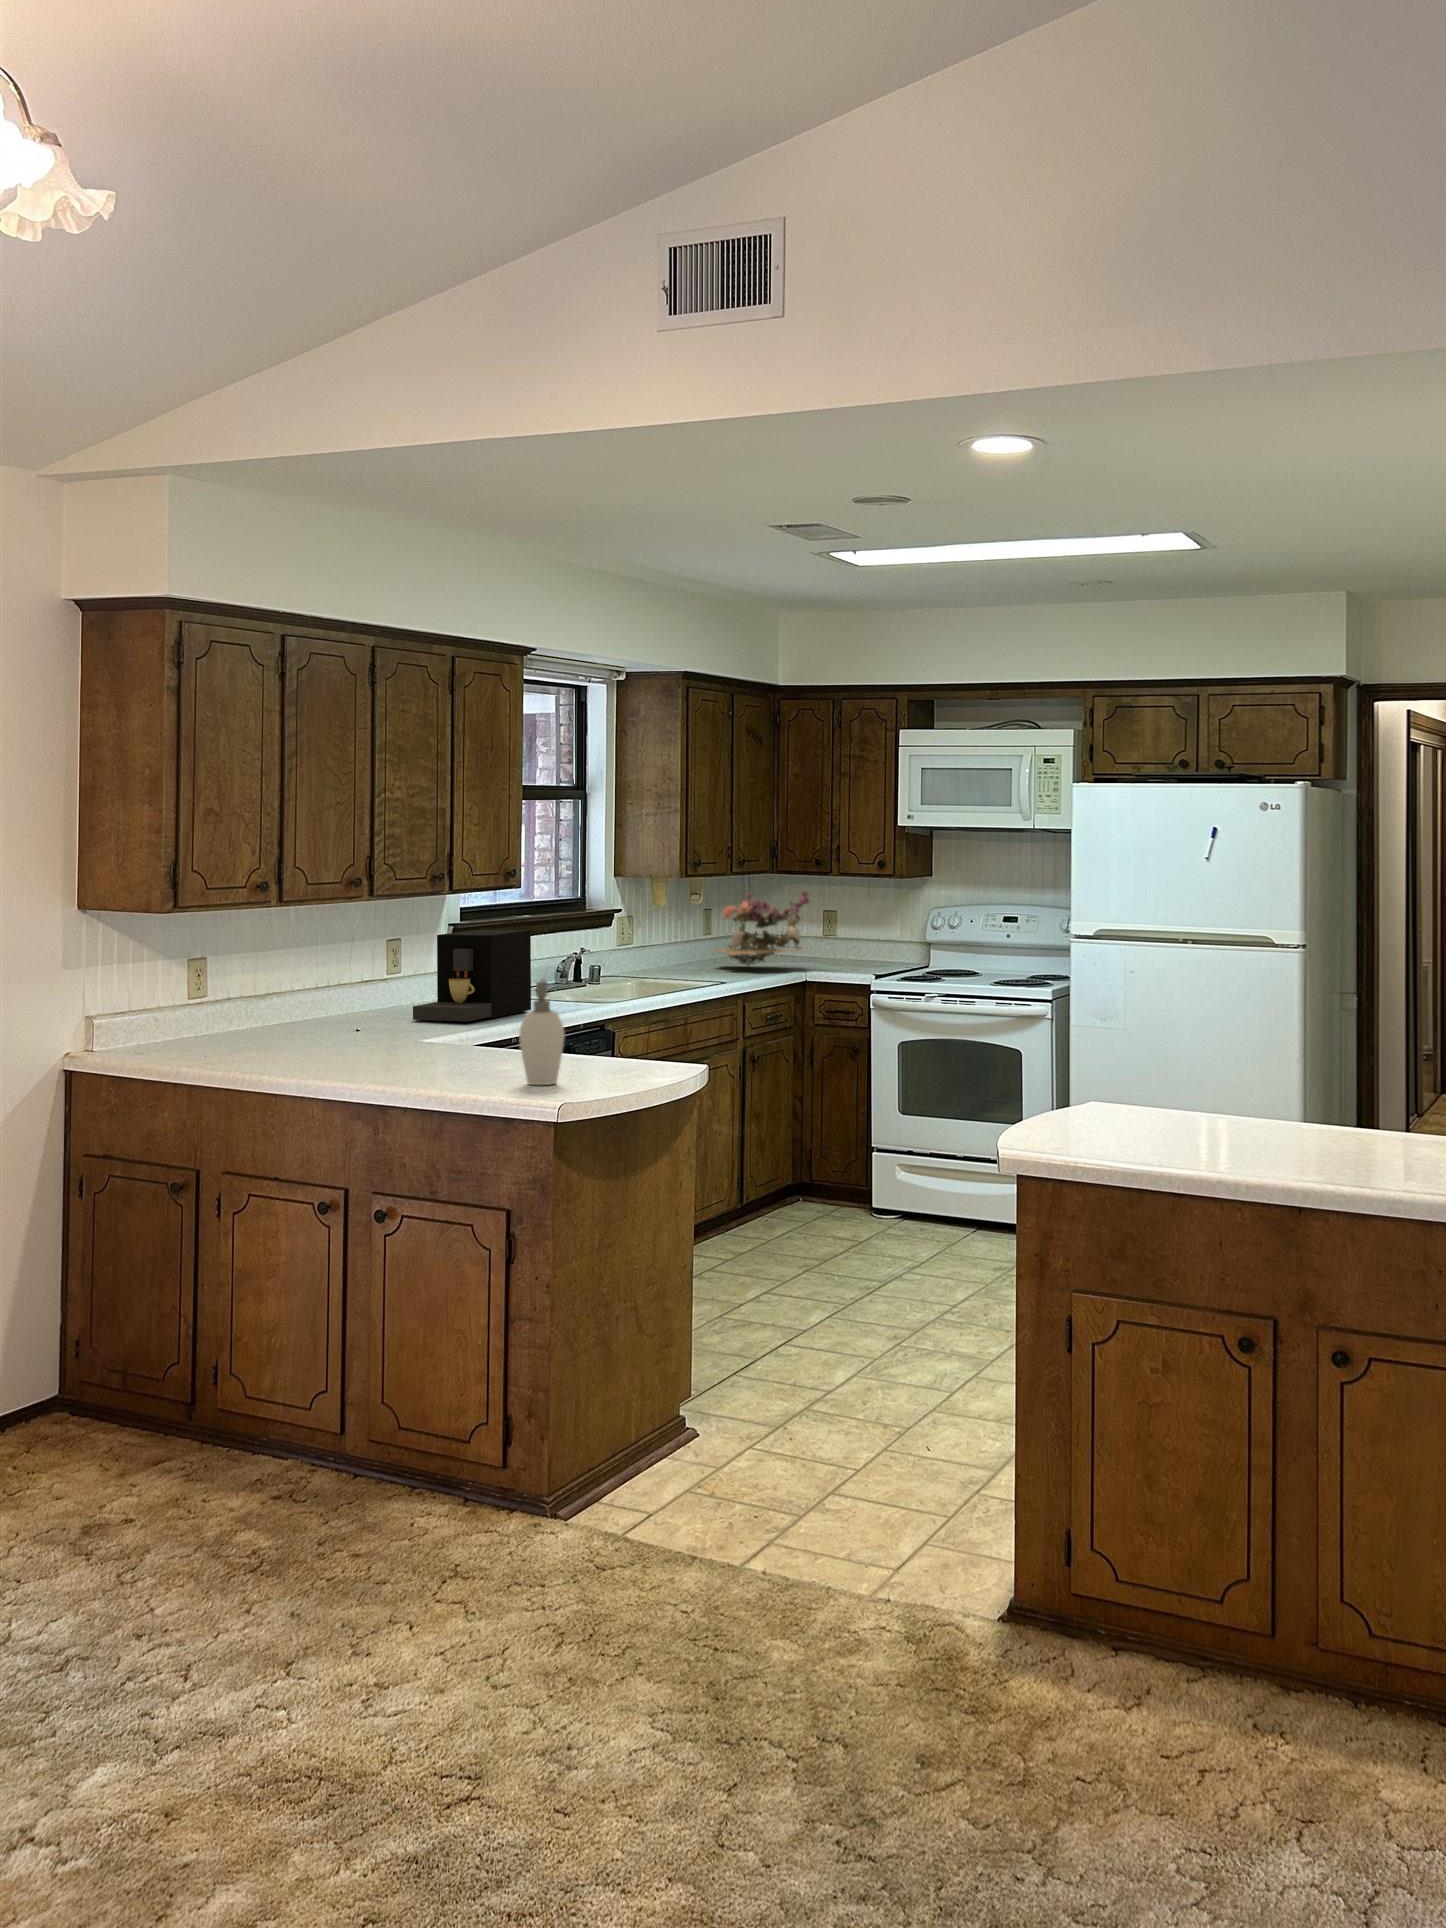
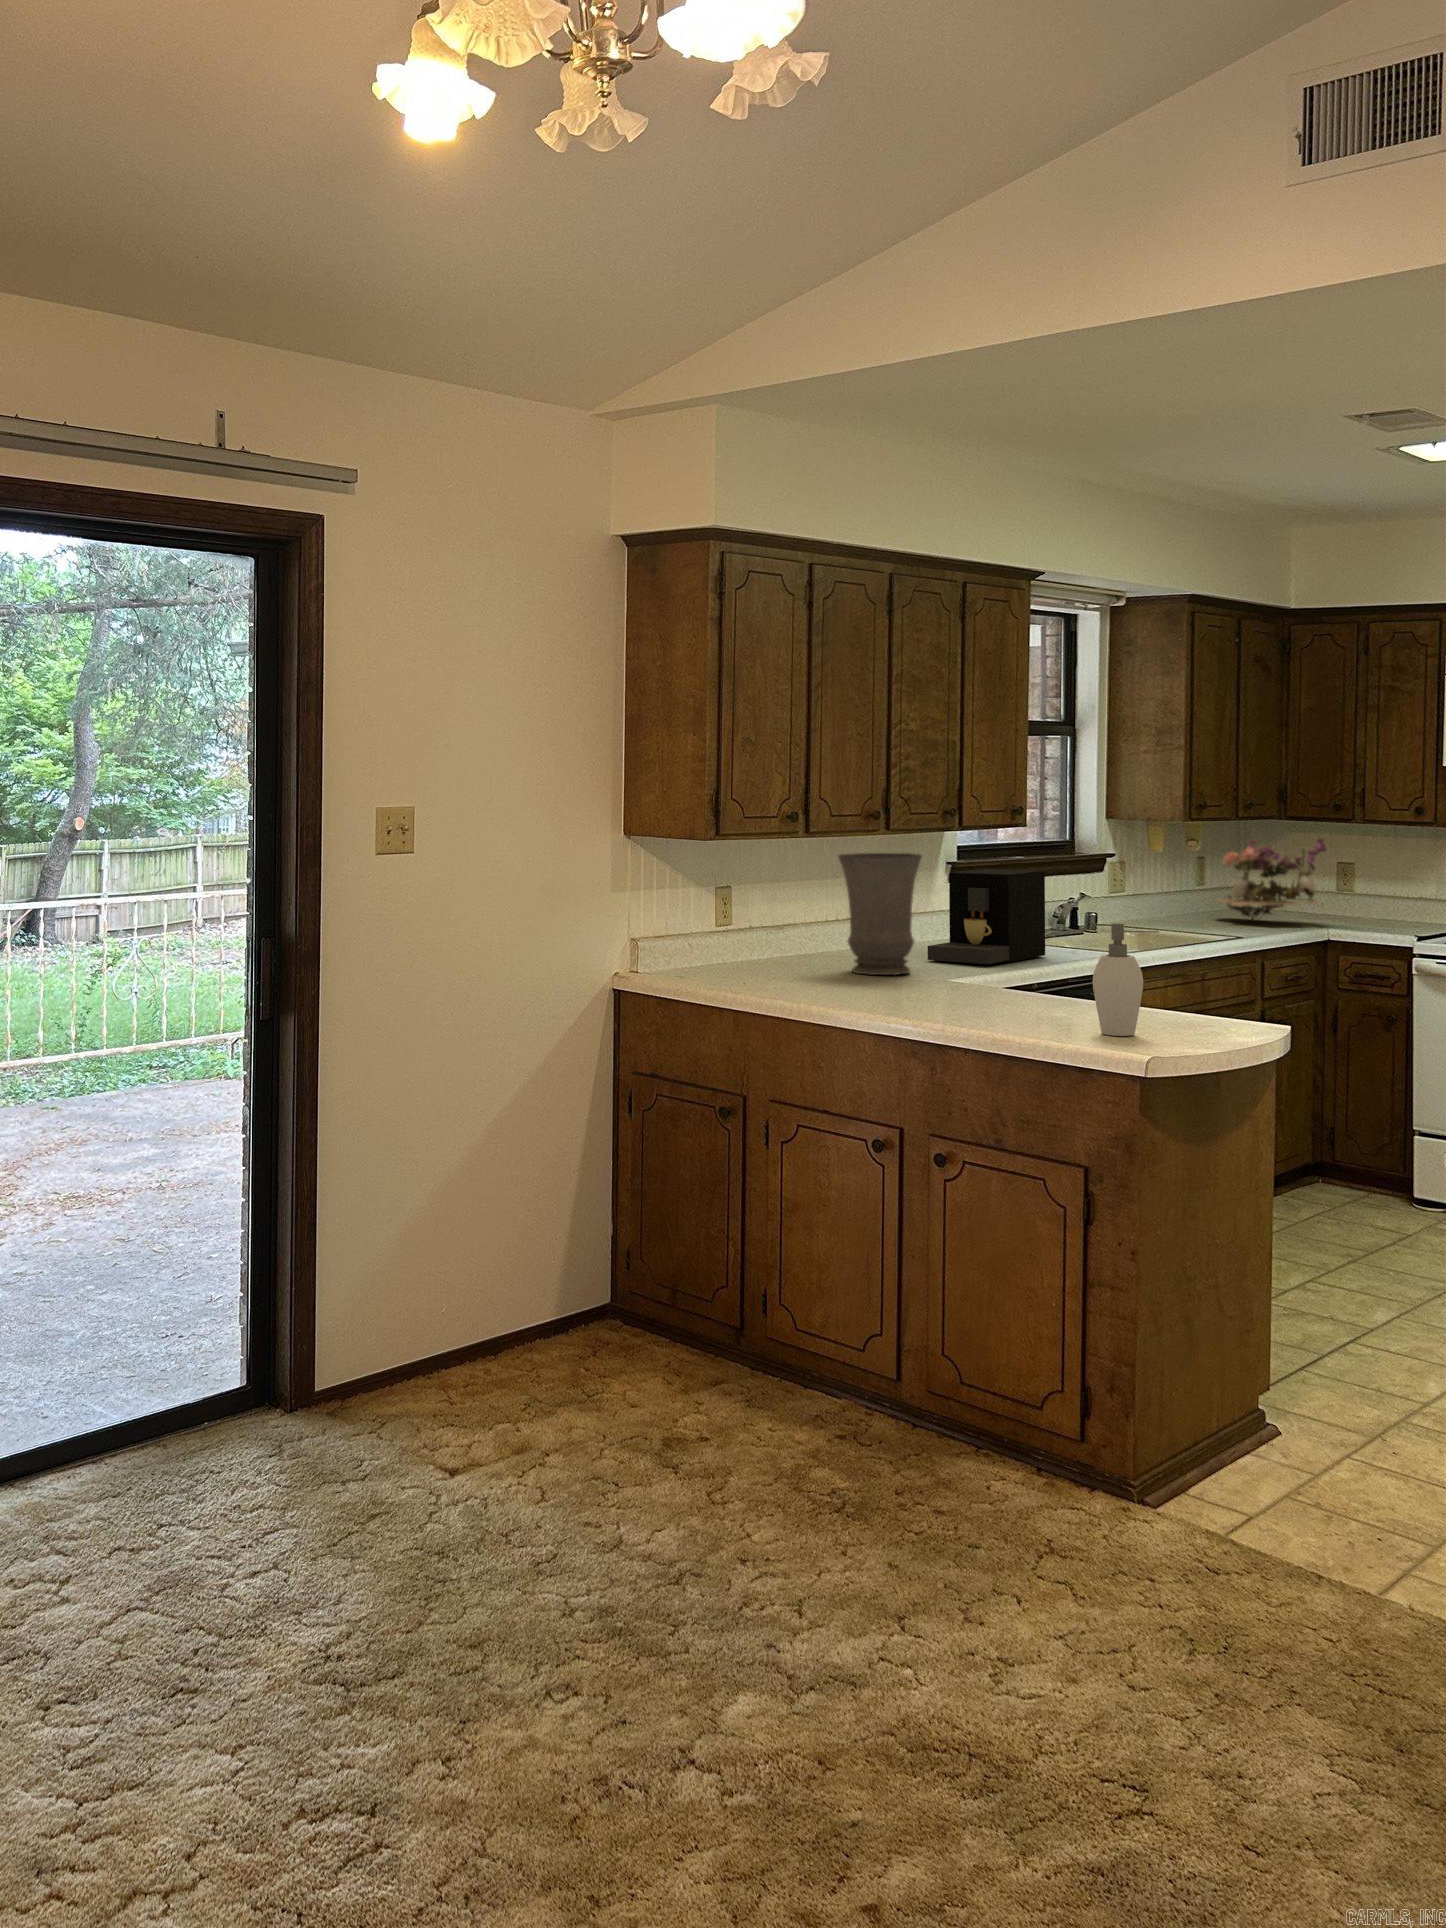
vase: none [313,918,398,1038] -> present [838,853,922,975]

